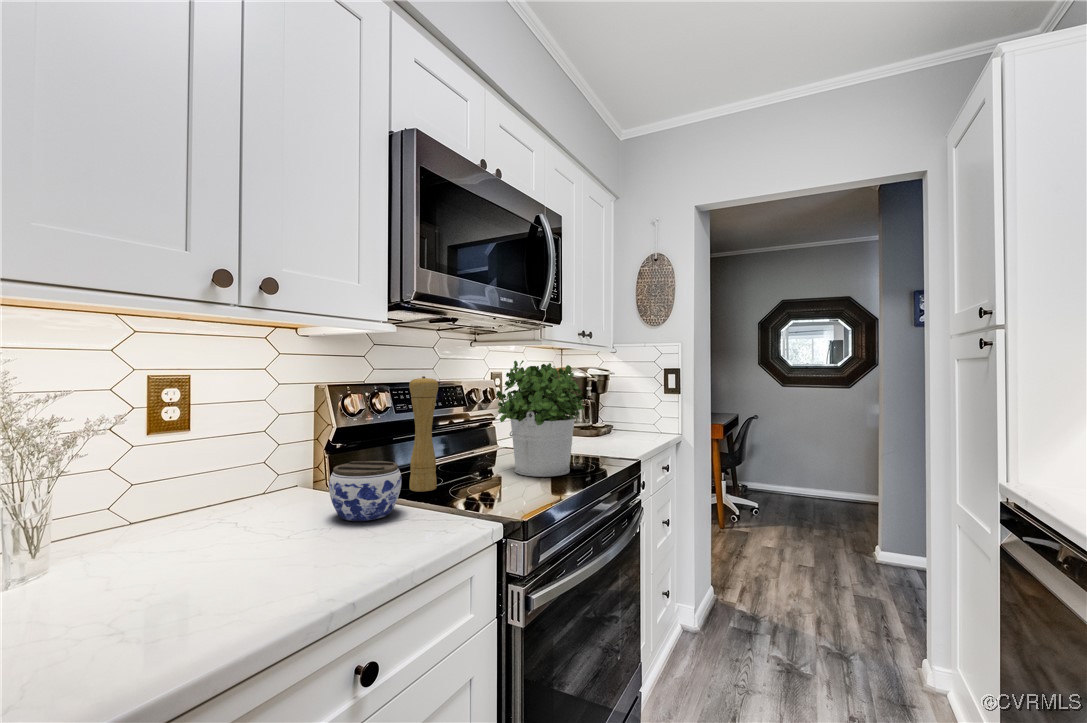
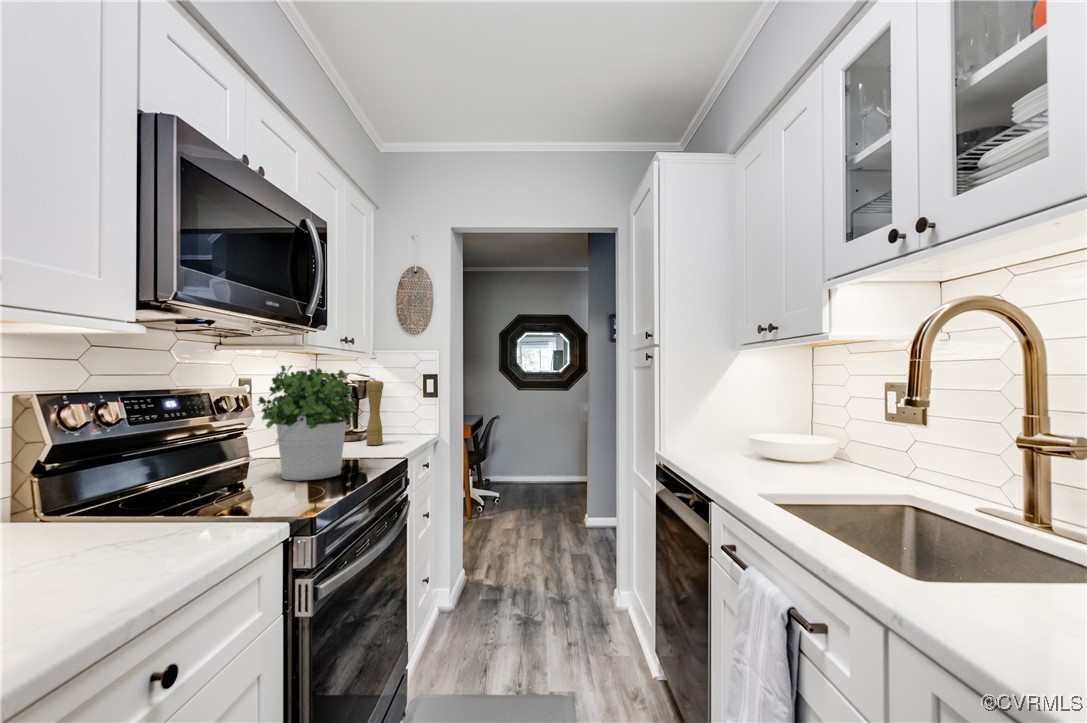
pepper mill: present [409,376,439,492] -> present [366,380,384,445]
jar: present [329,461,401,521] -> none [61,475,162,545]

